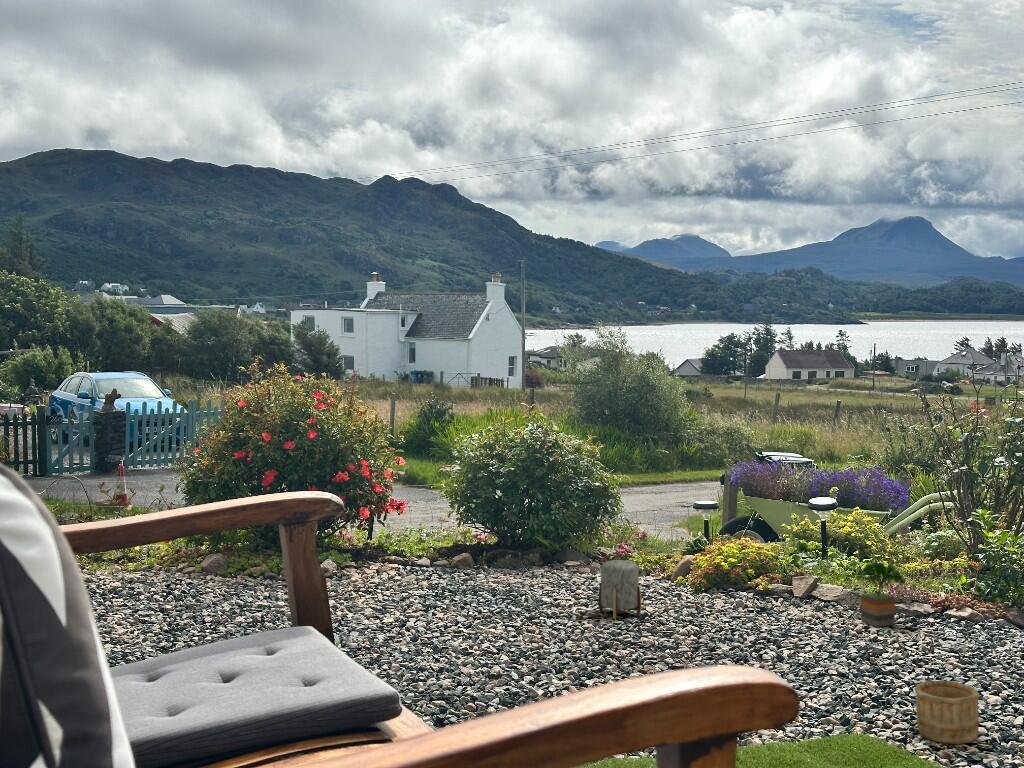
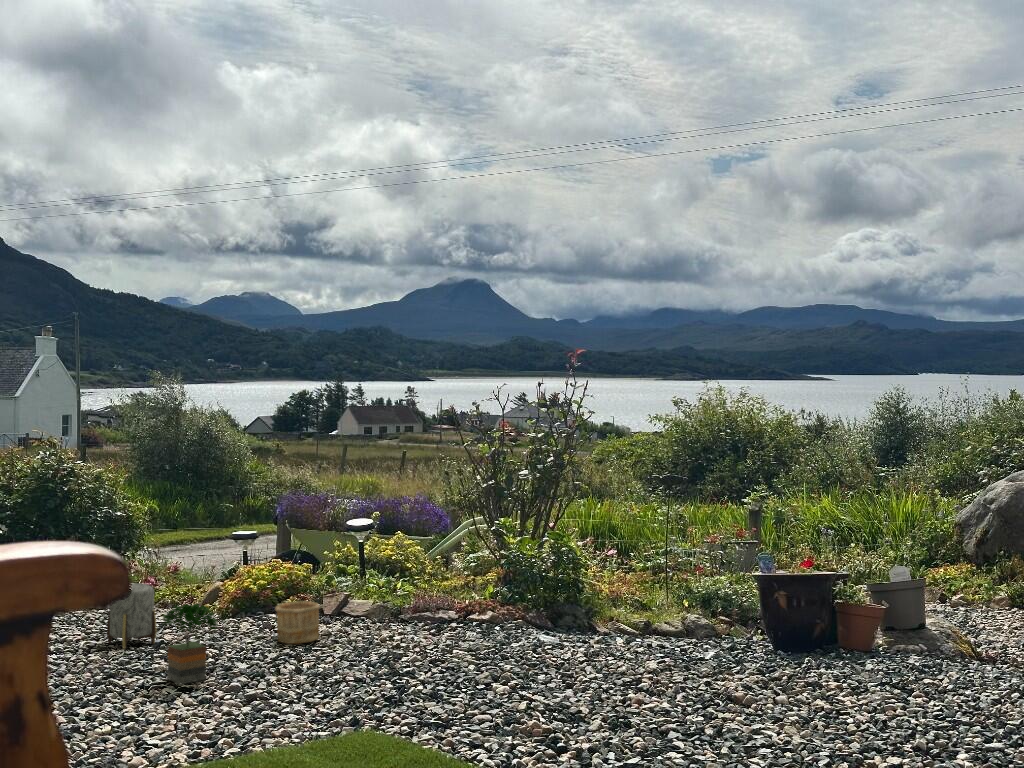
potted tree: present [857,562,905,627] -> present [163,604,218,684]
wooden bucket: present [914,681,980,744] -> present [275,601,320,644]

